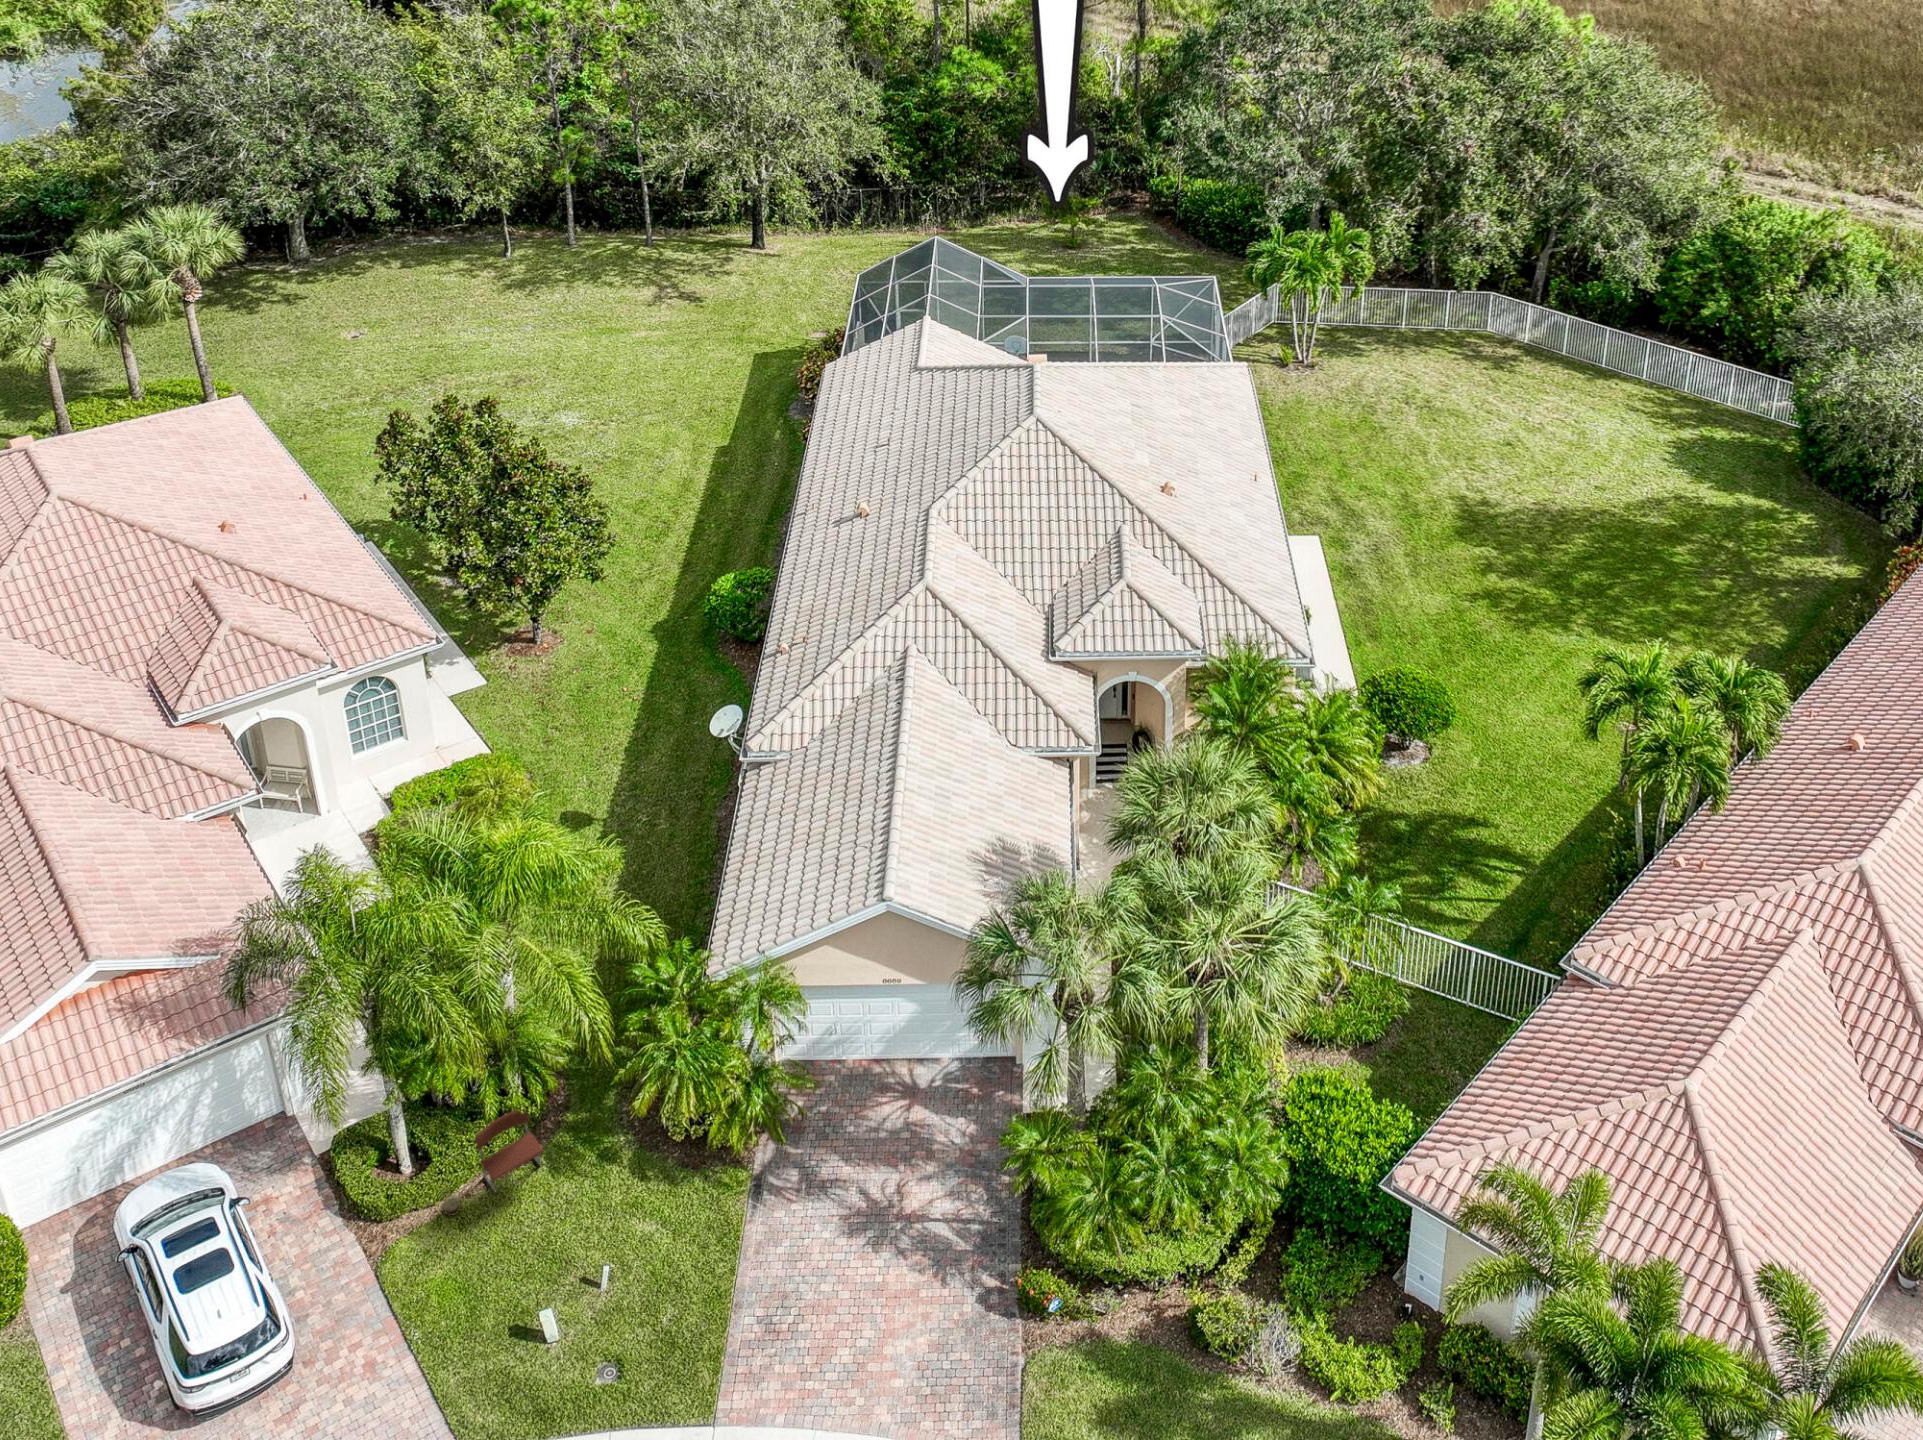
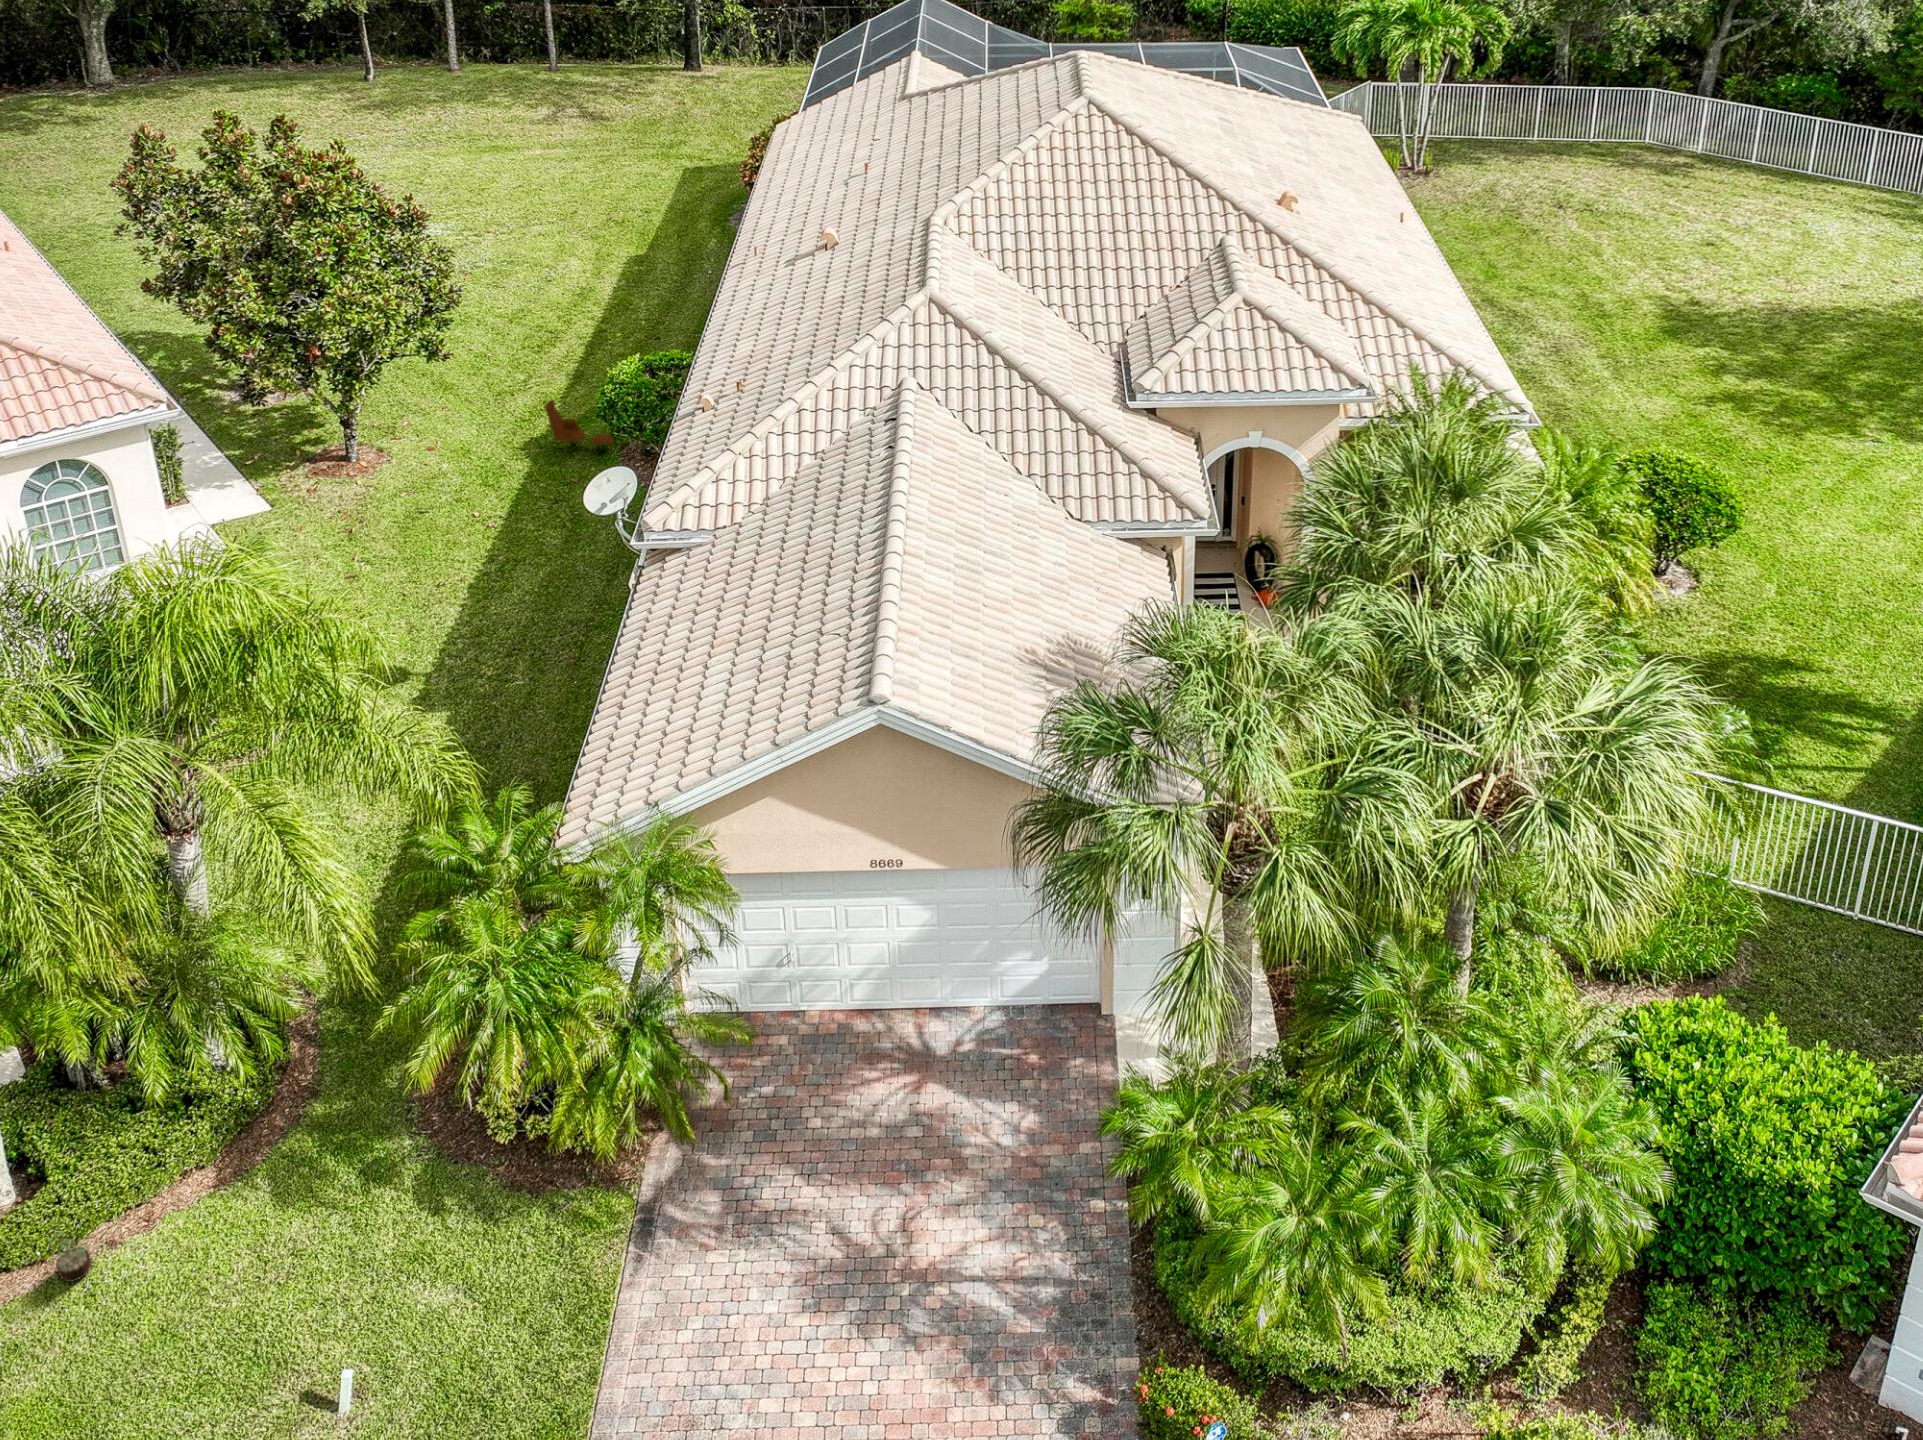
lounge chair: none [664,598,710,638] -> present [545,400,613,455]
bench: present [475,1109,544,1192] -> none [117,1084,254,1238]

